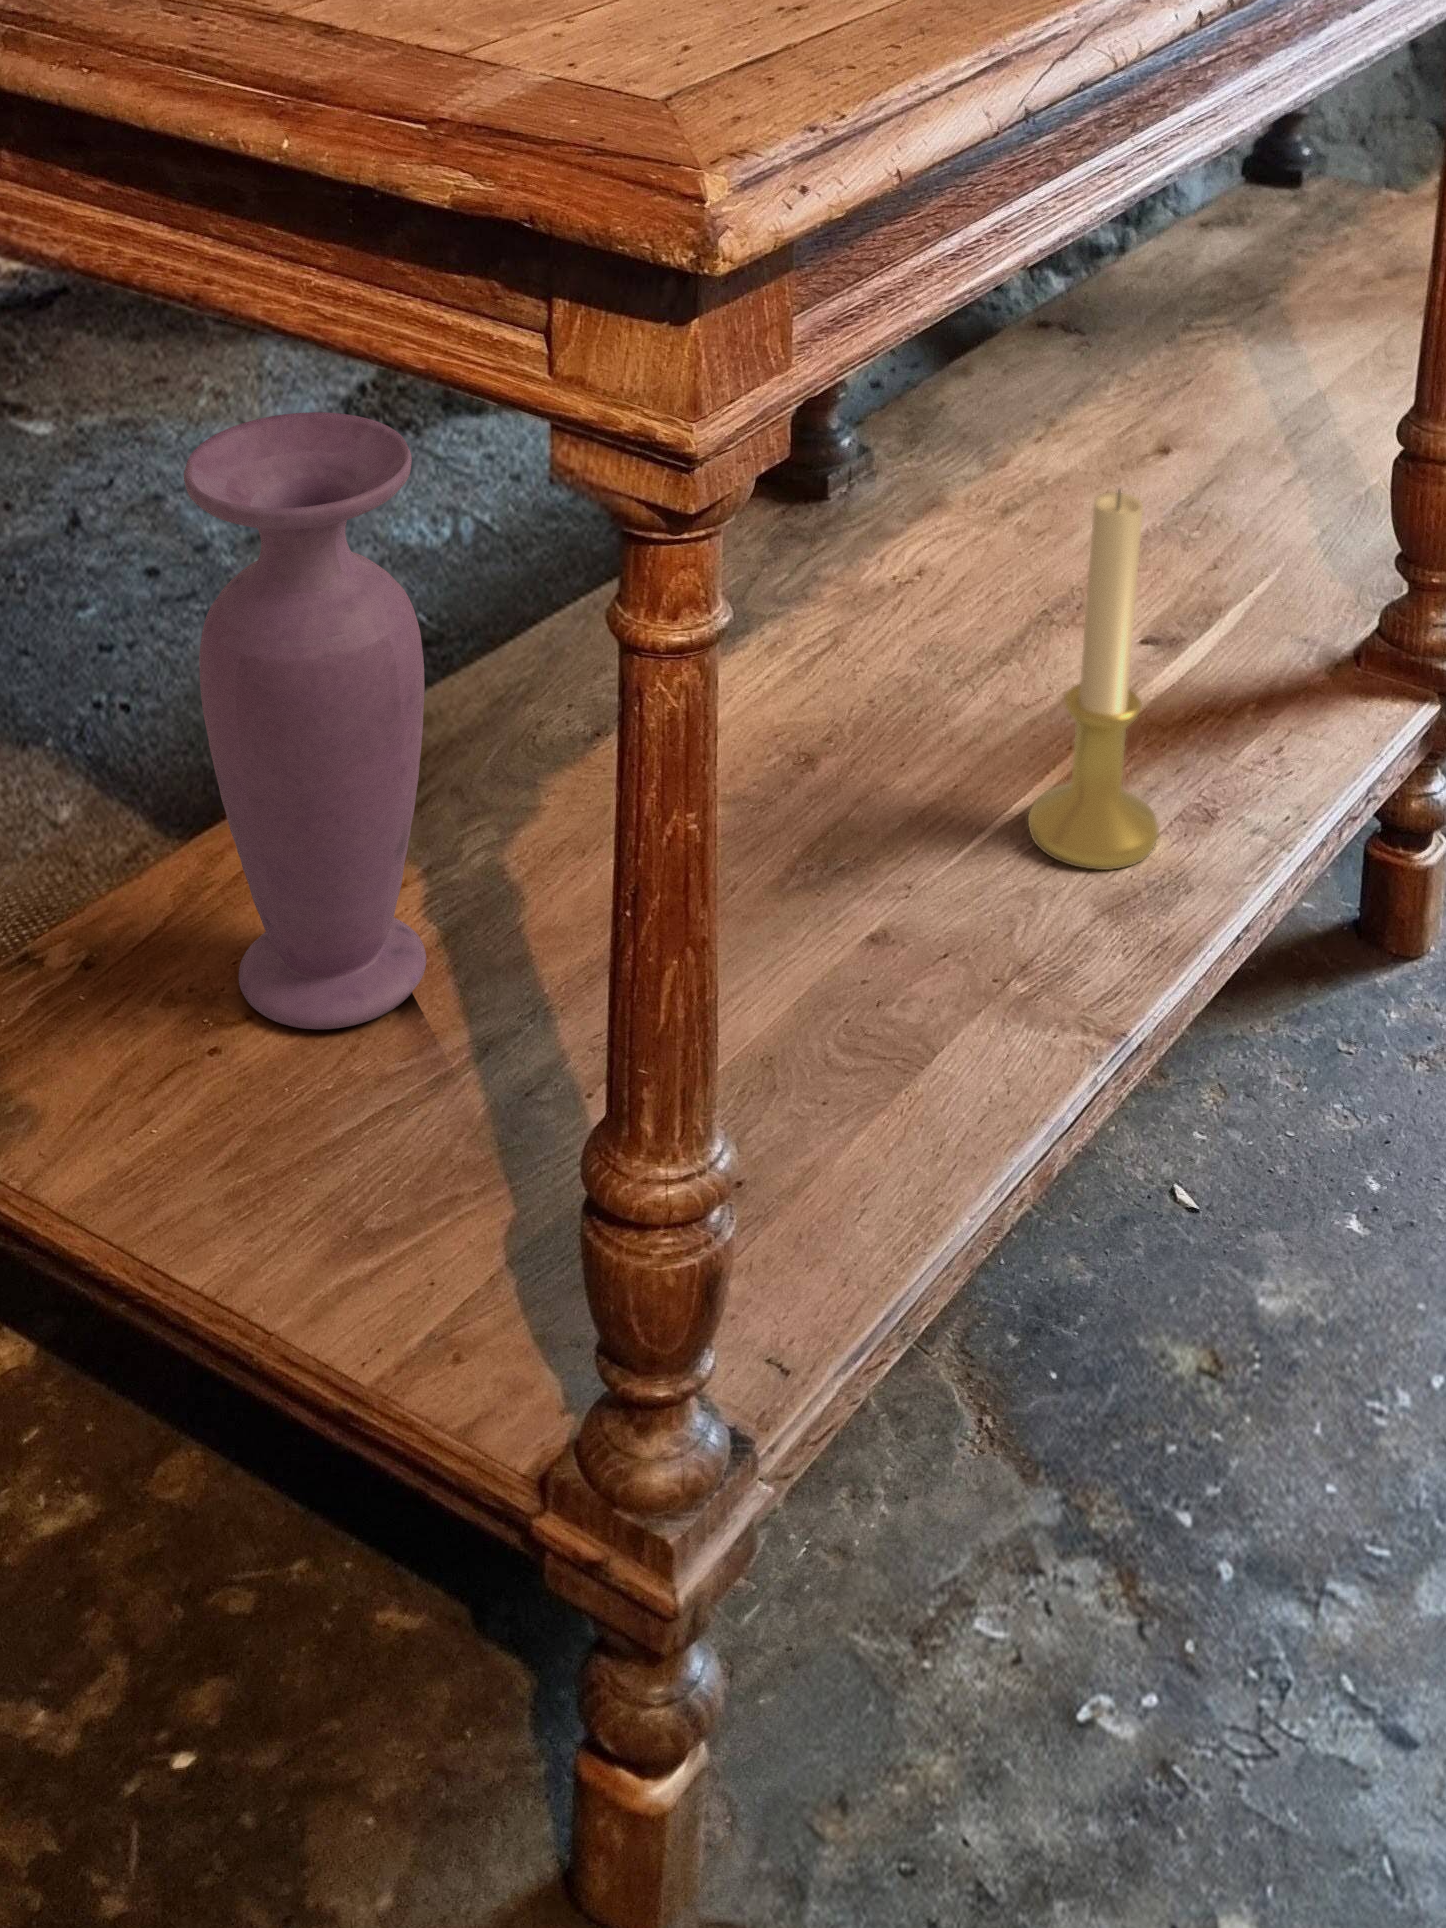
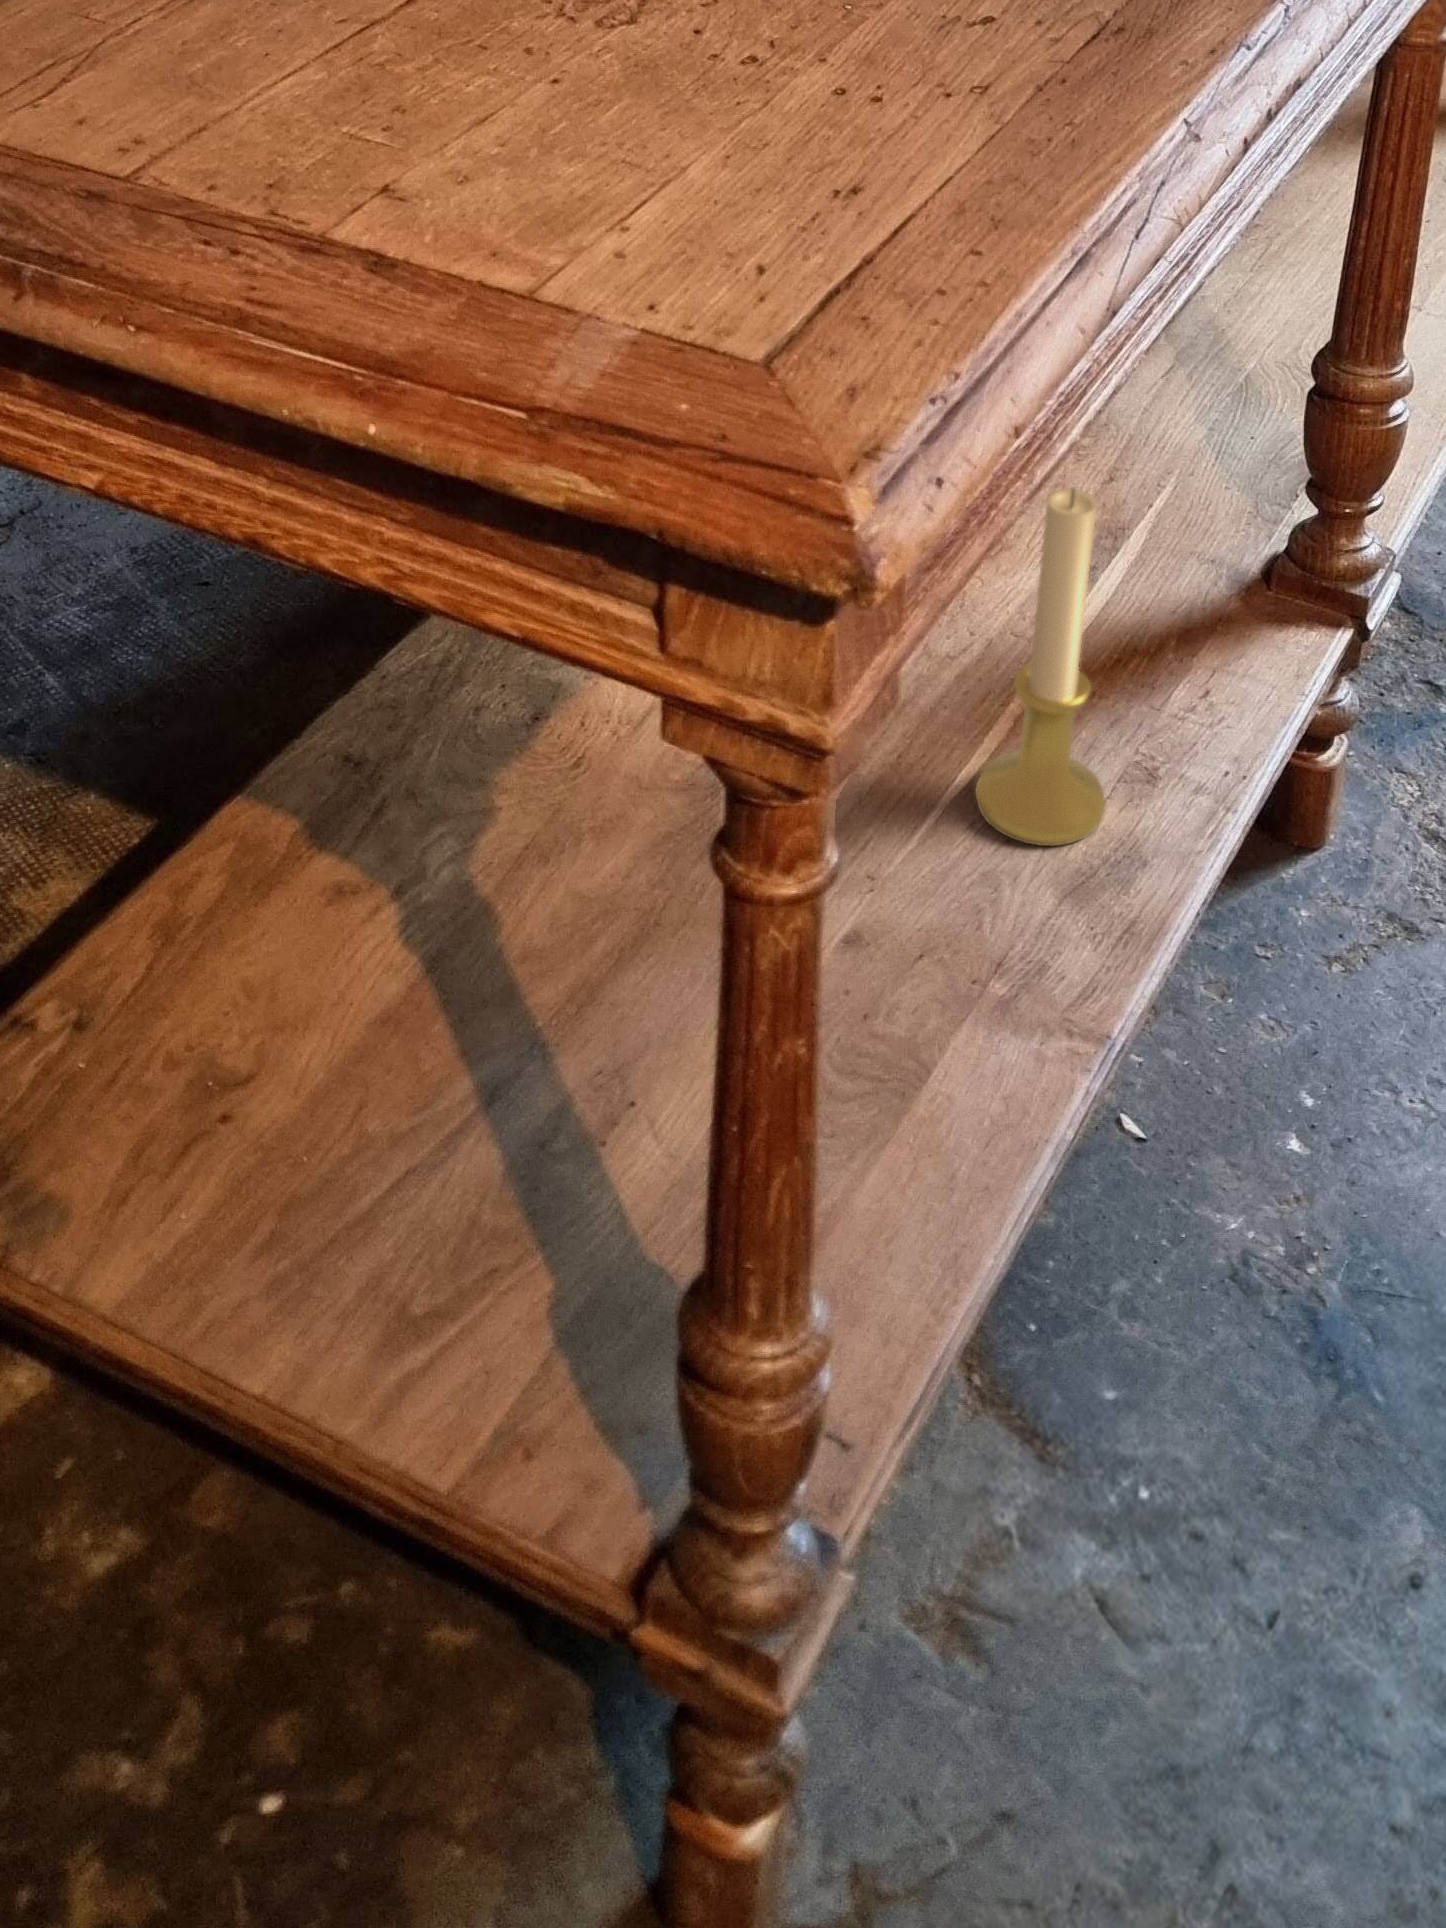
vase: present [184,412,426,1029] -> none [154,488,407,1085]

